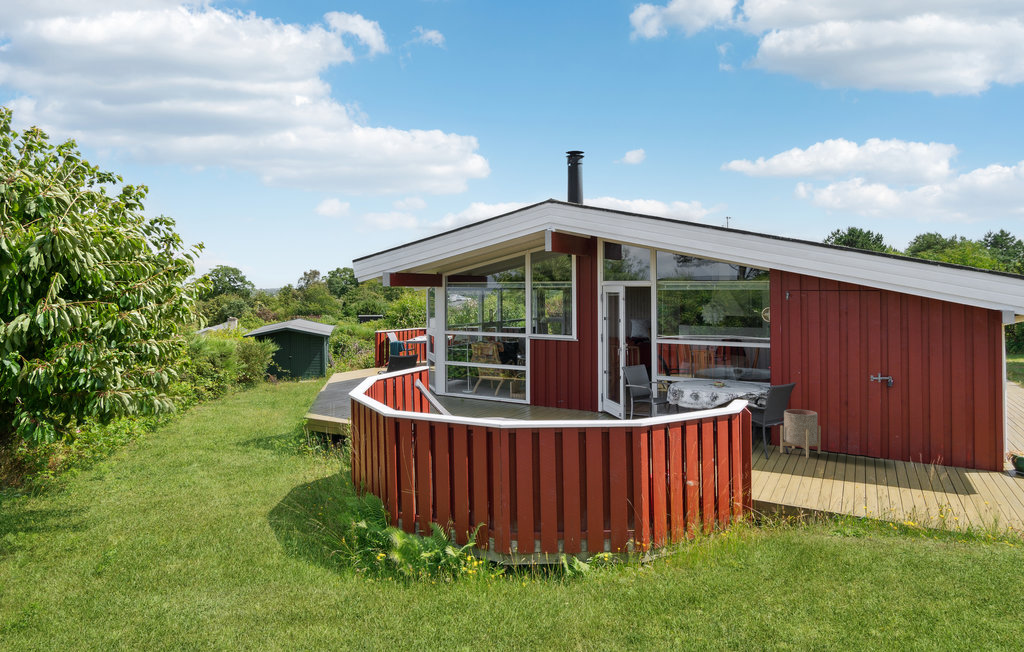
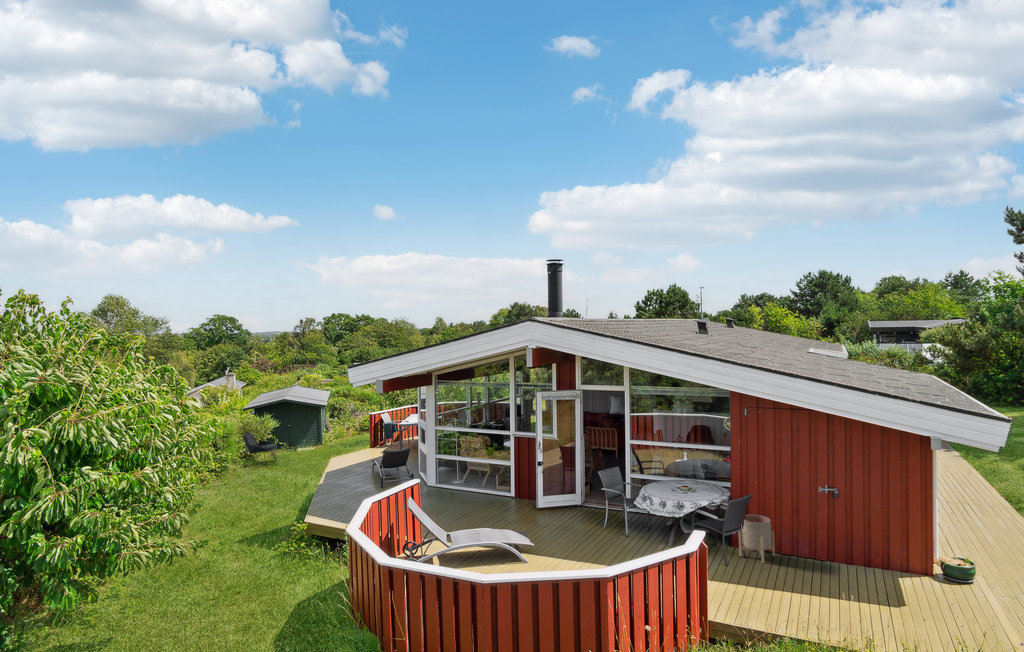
lounge chair: none [242,356,278,390] -> present [243,433,277,467]

